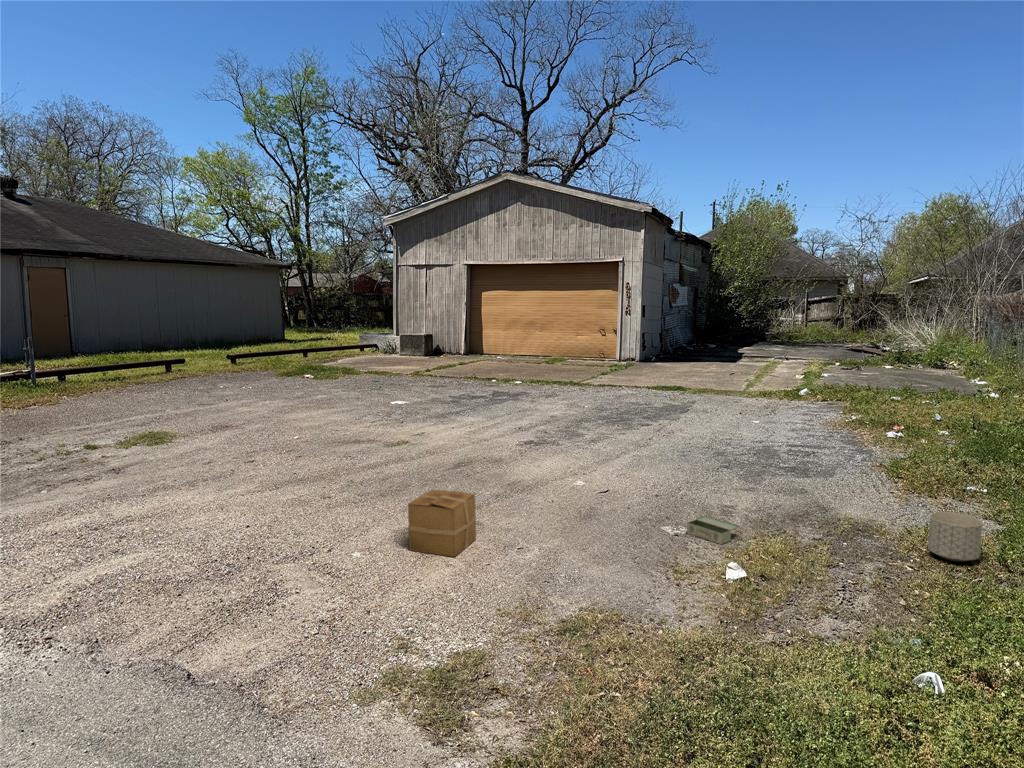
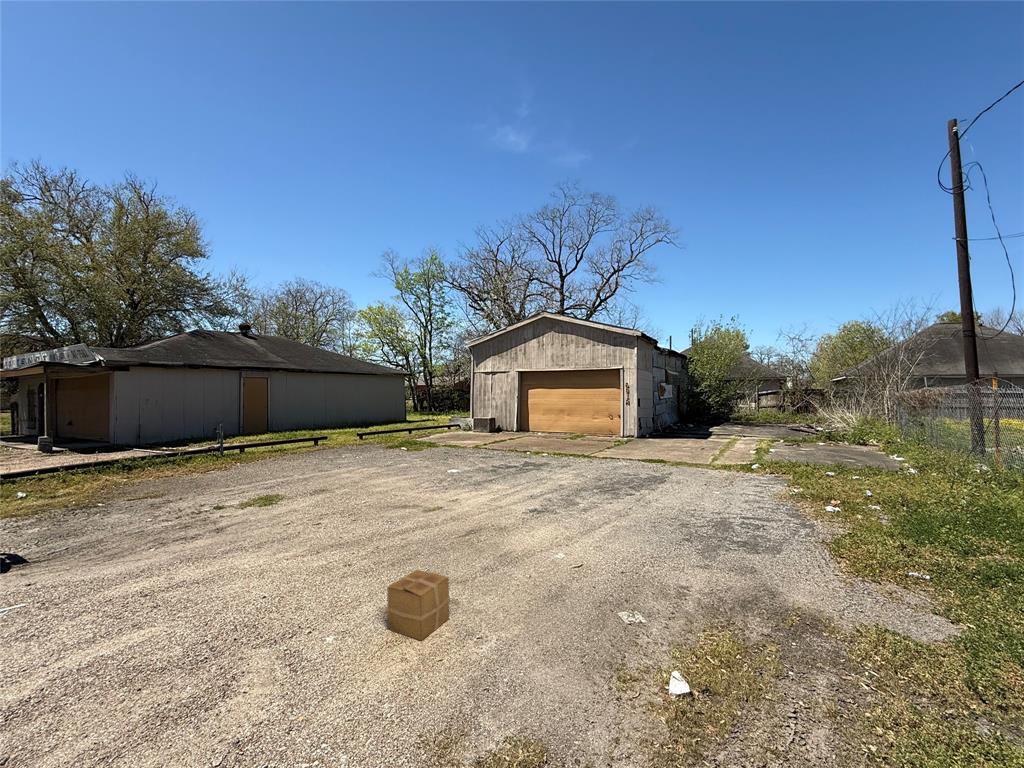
planter: present [928,512,982,562] -> none [882,623,945,686]
toolbox: present [687,516,739,544] -> none [639,604,688,640]

